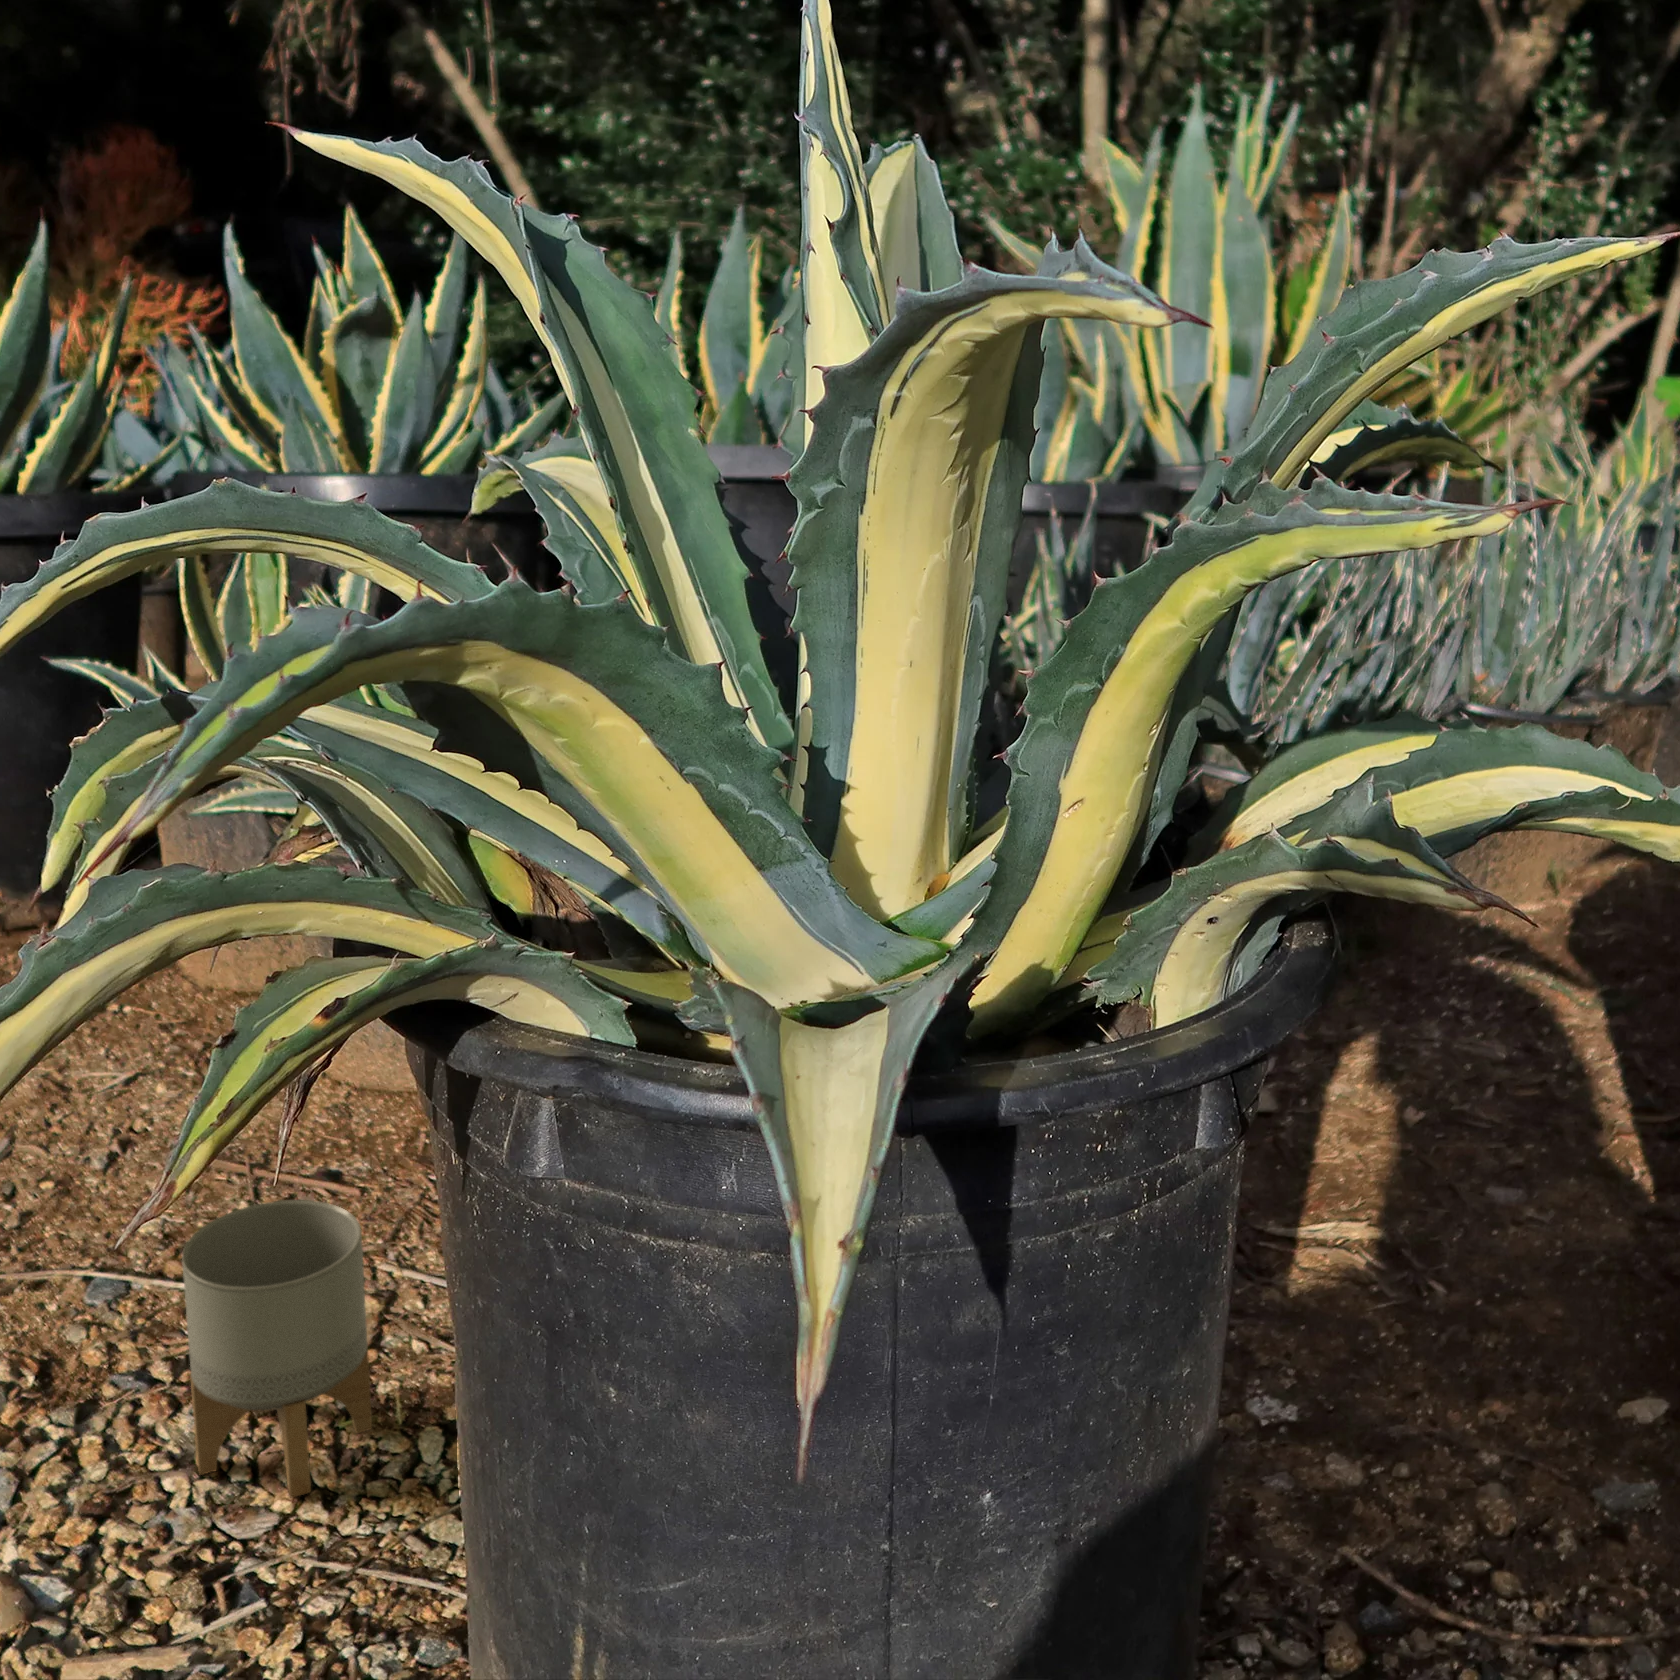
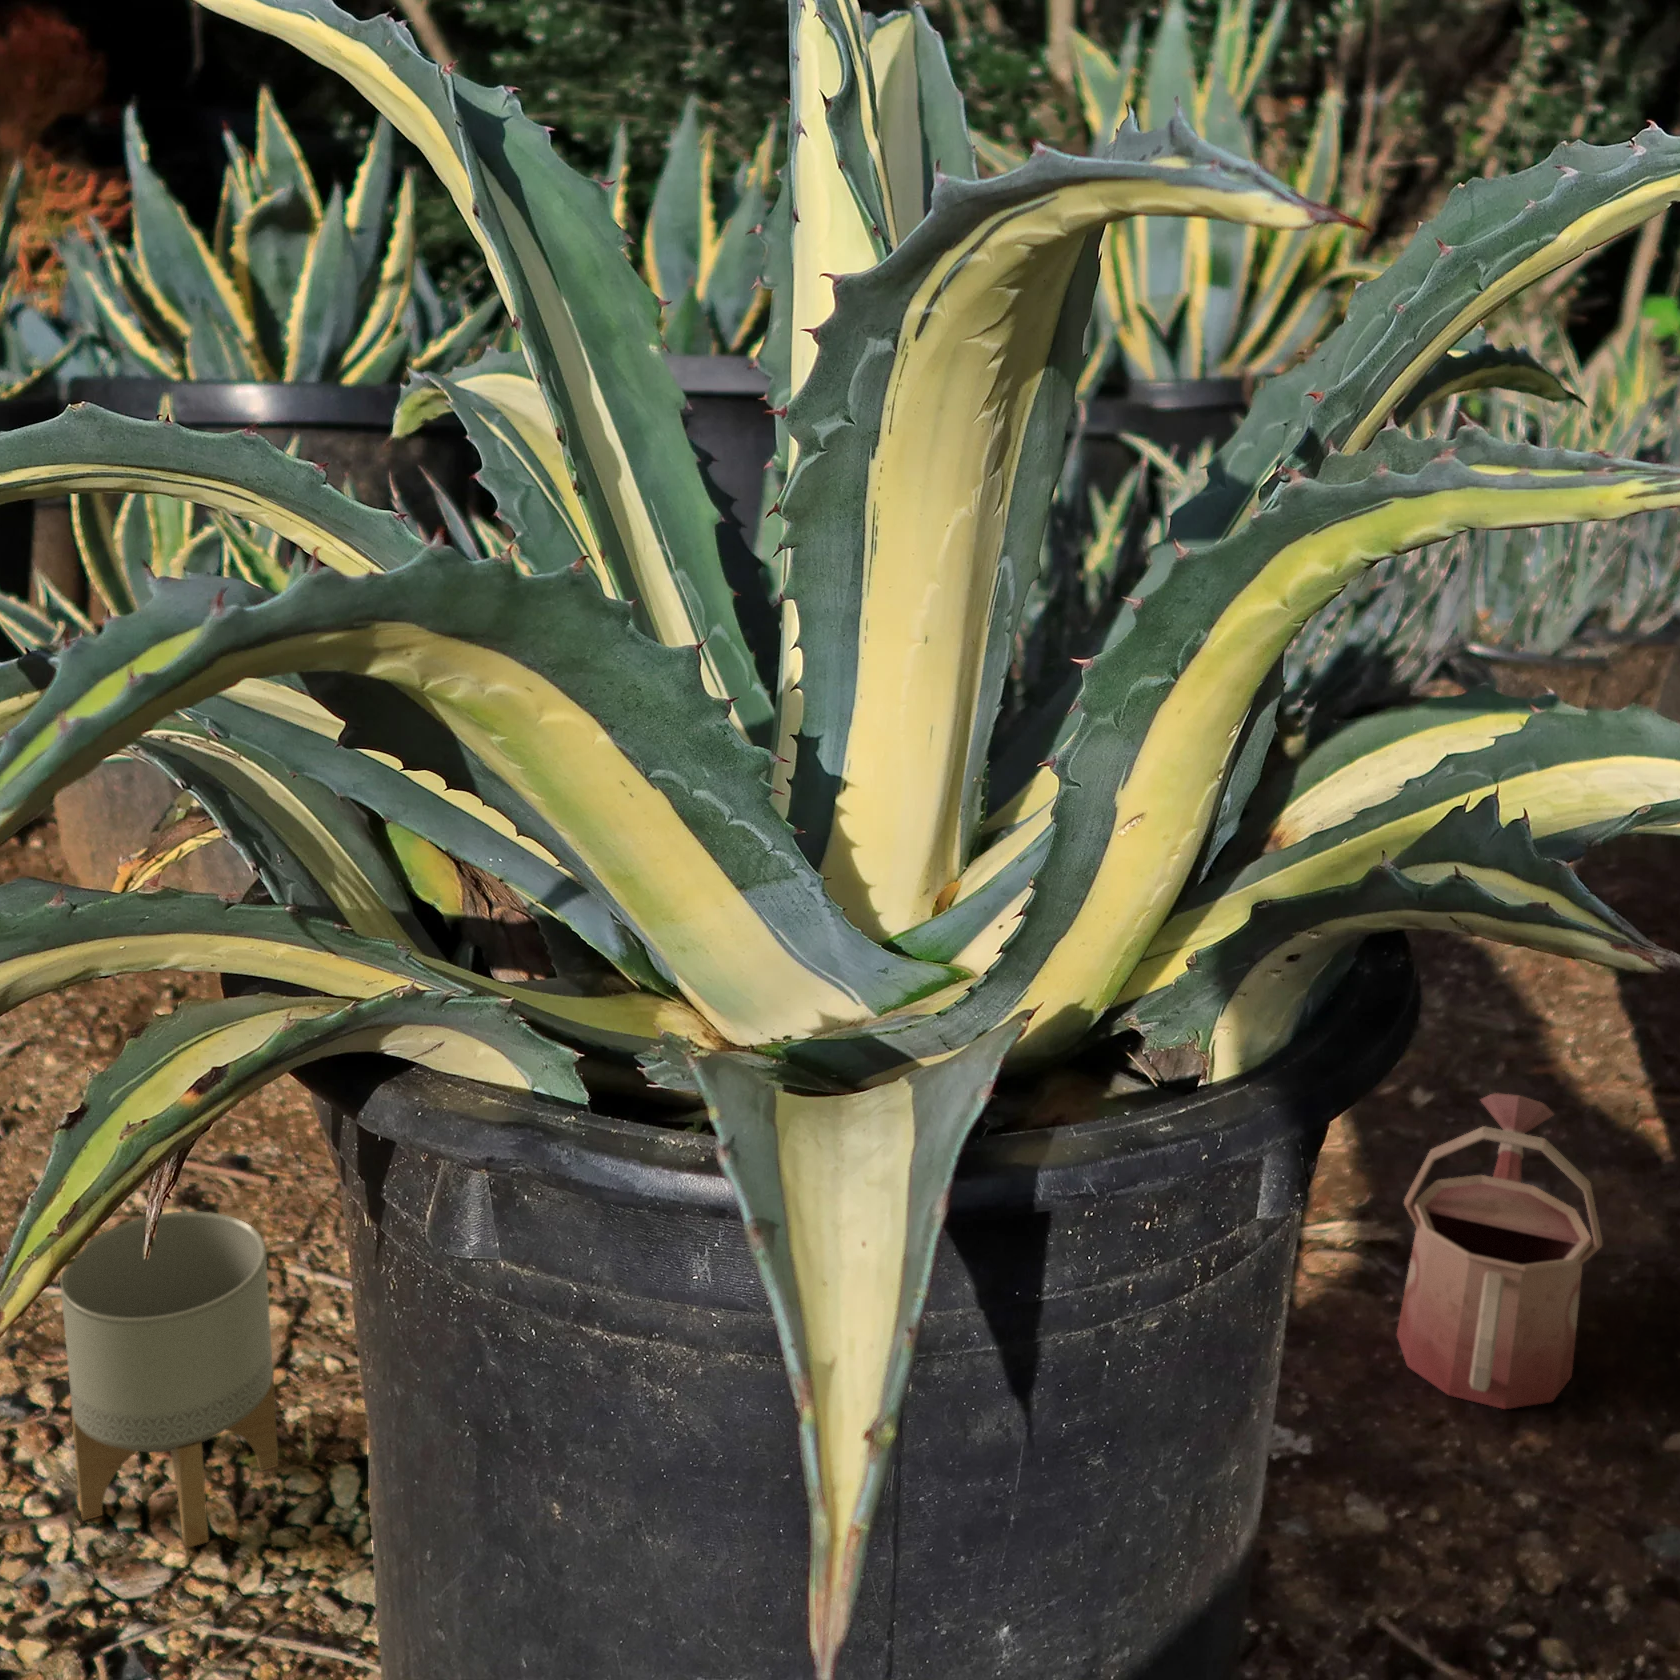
watering can: none [1383,1097,1565,1380] -> present [1397,1093,1602,1409]

